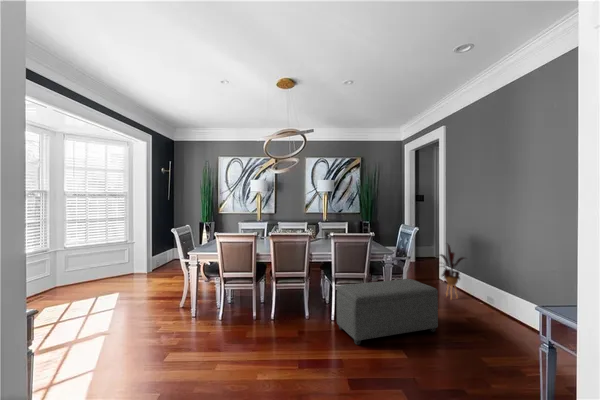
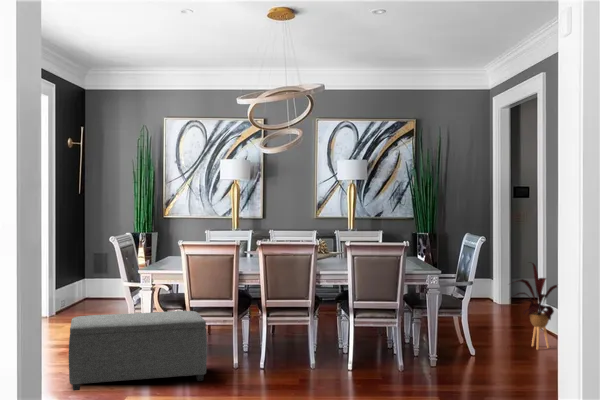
ottoman: present [337,279,438,345] -> present [69,311,207,391]

